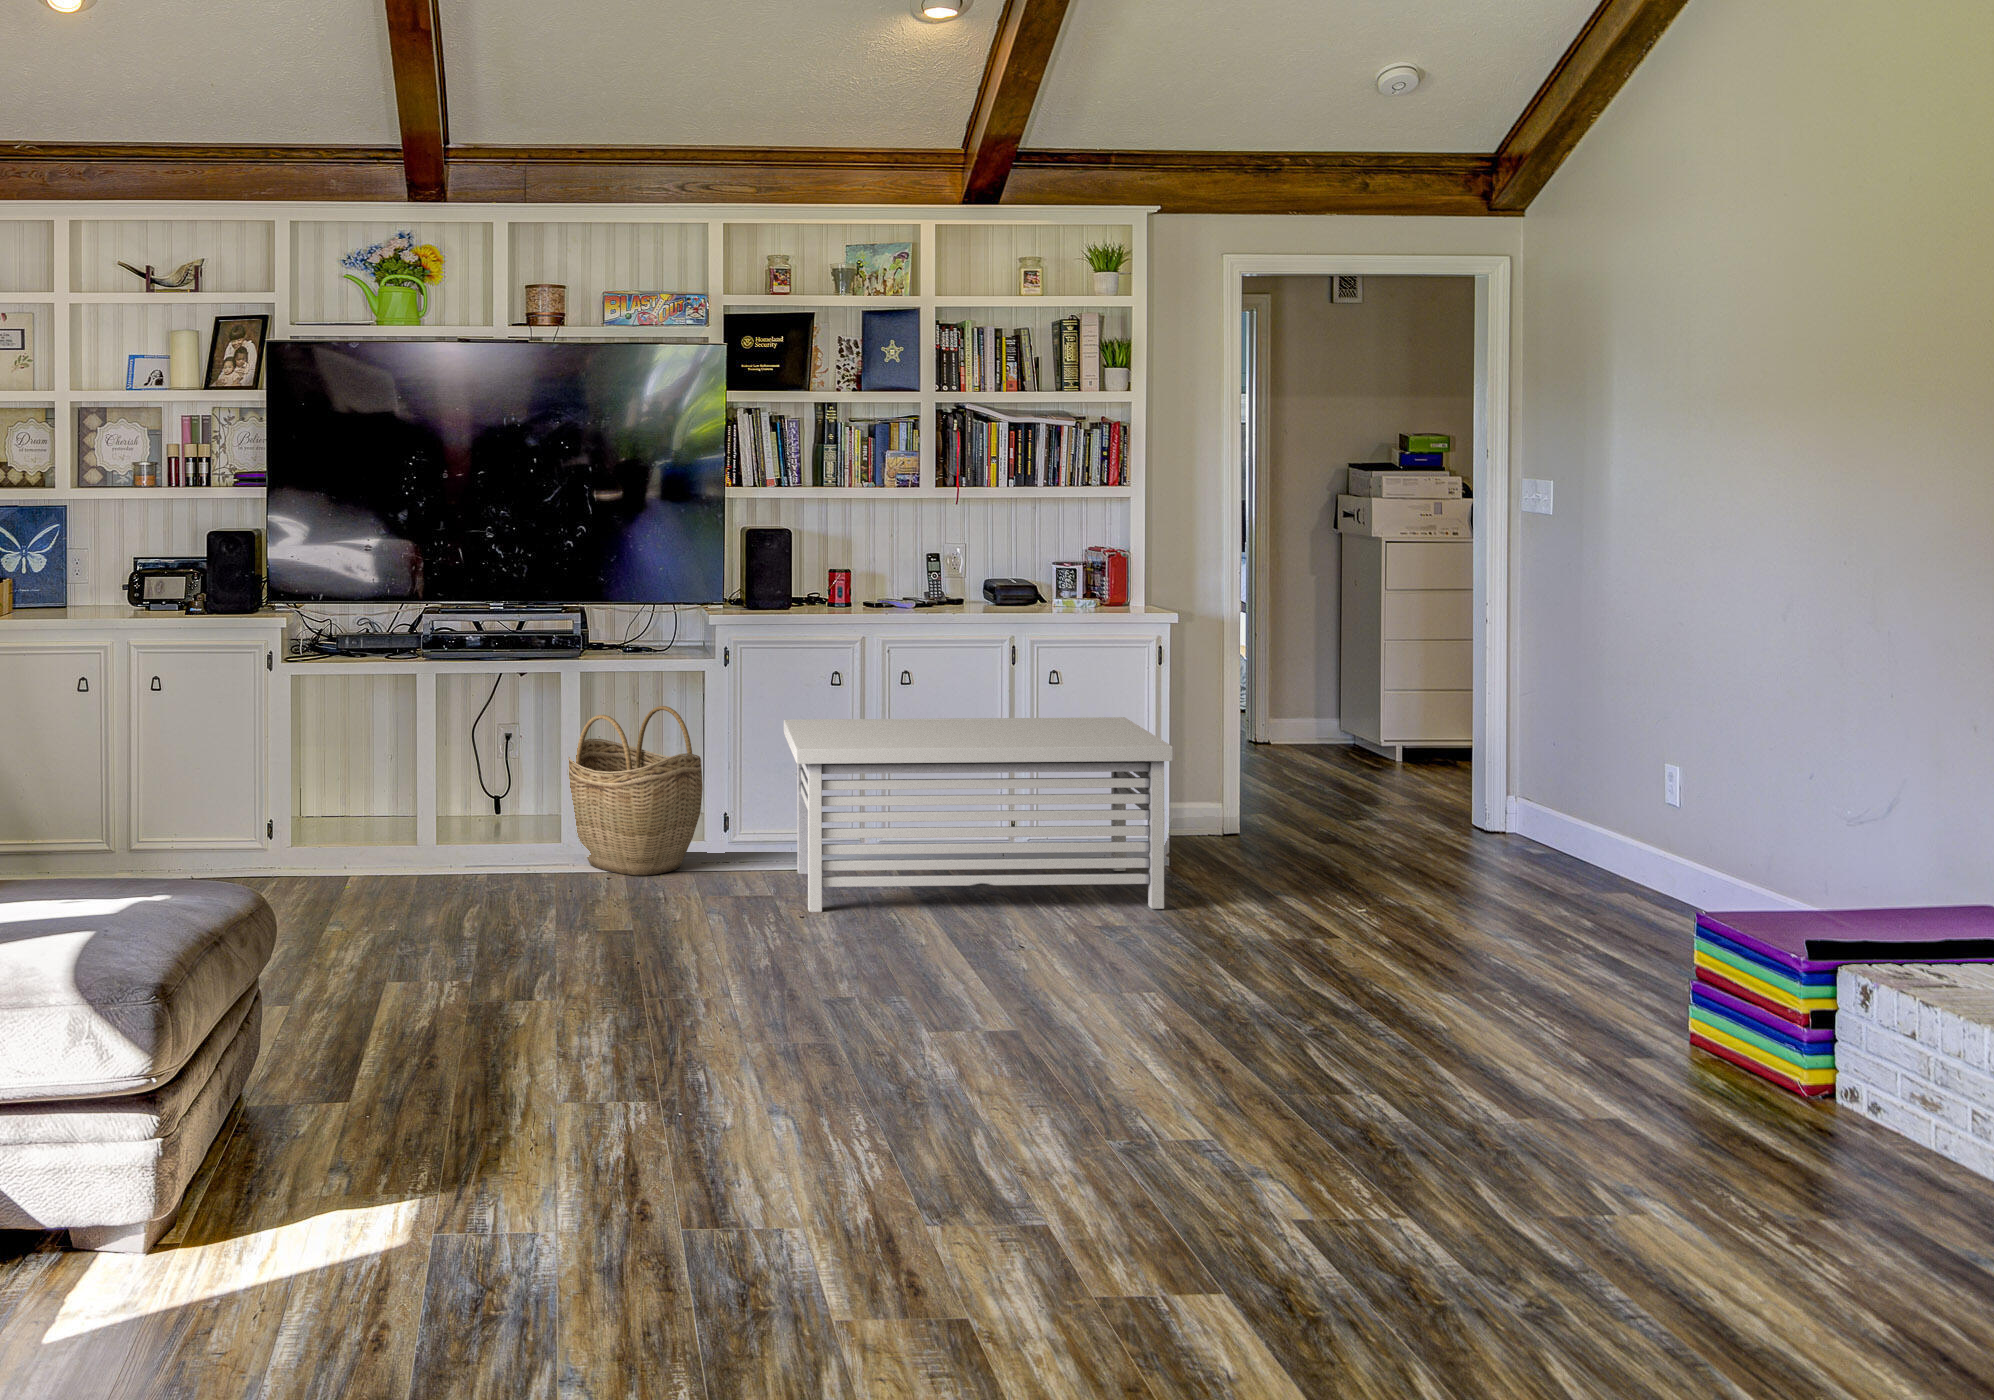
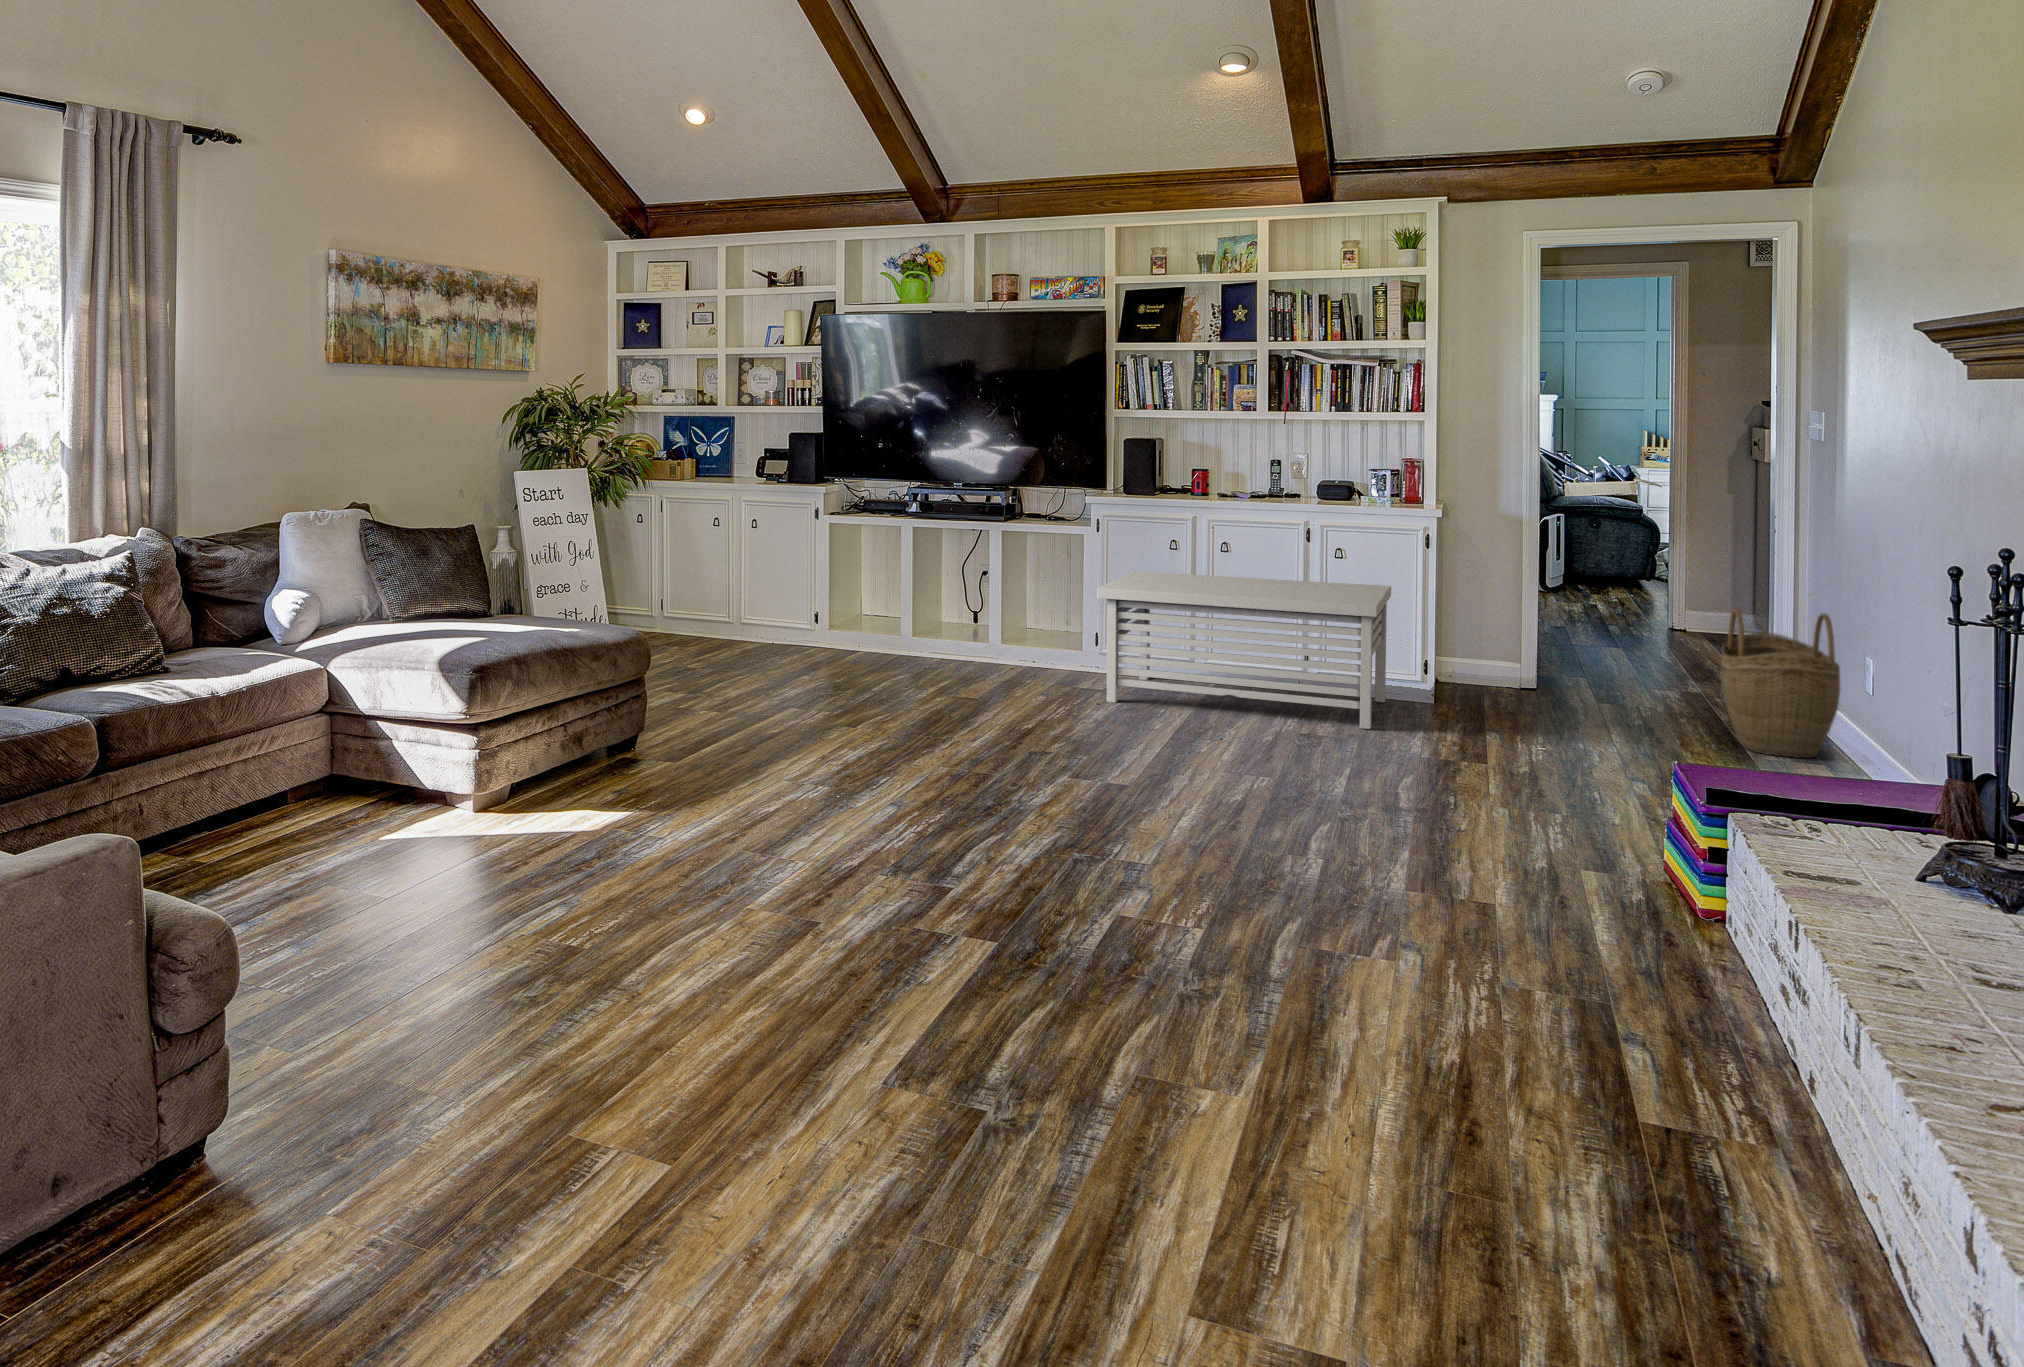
woven basket: present [569,706,703,876] -> present [1720,609,1840,758]

